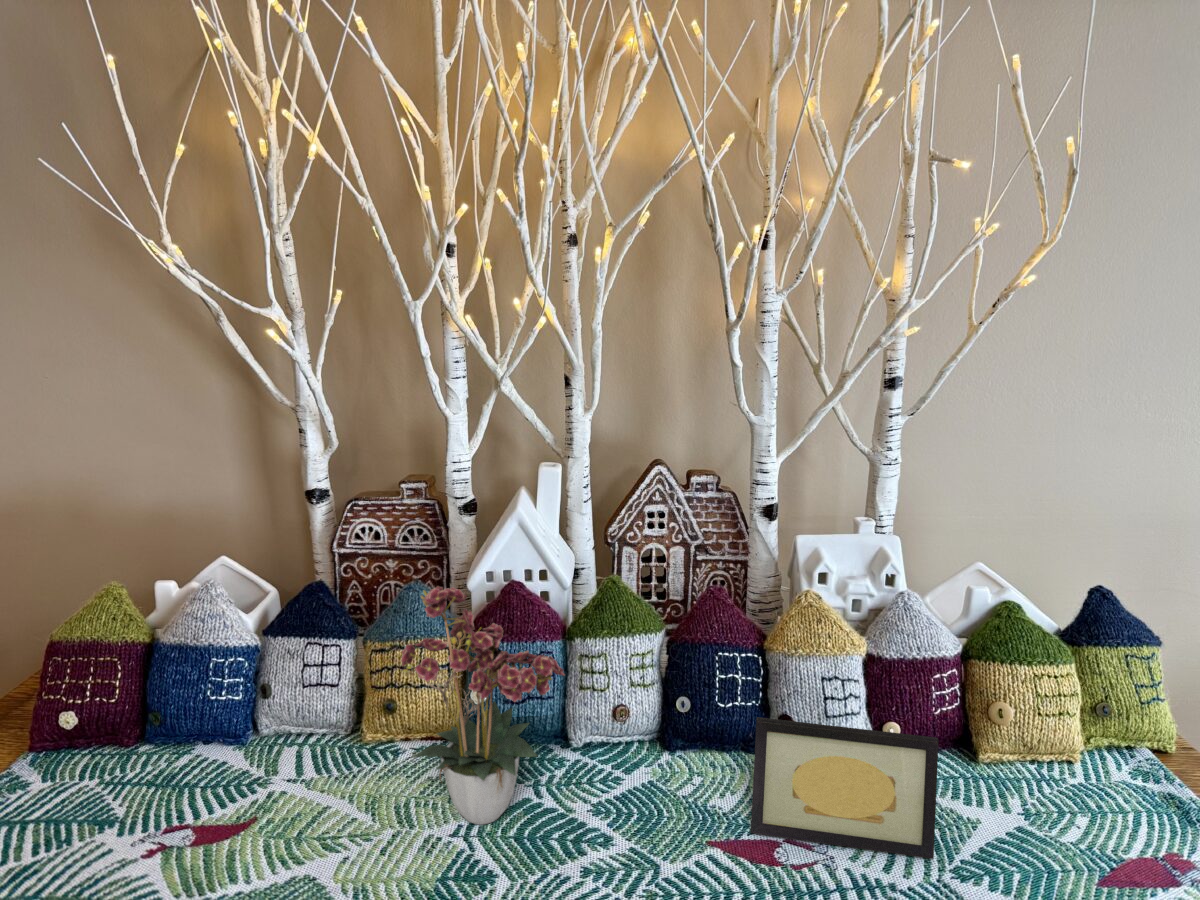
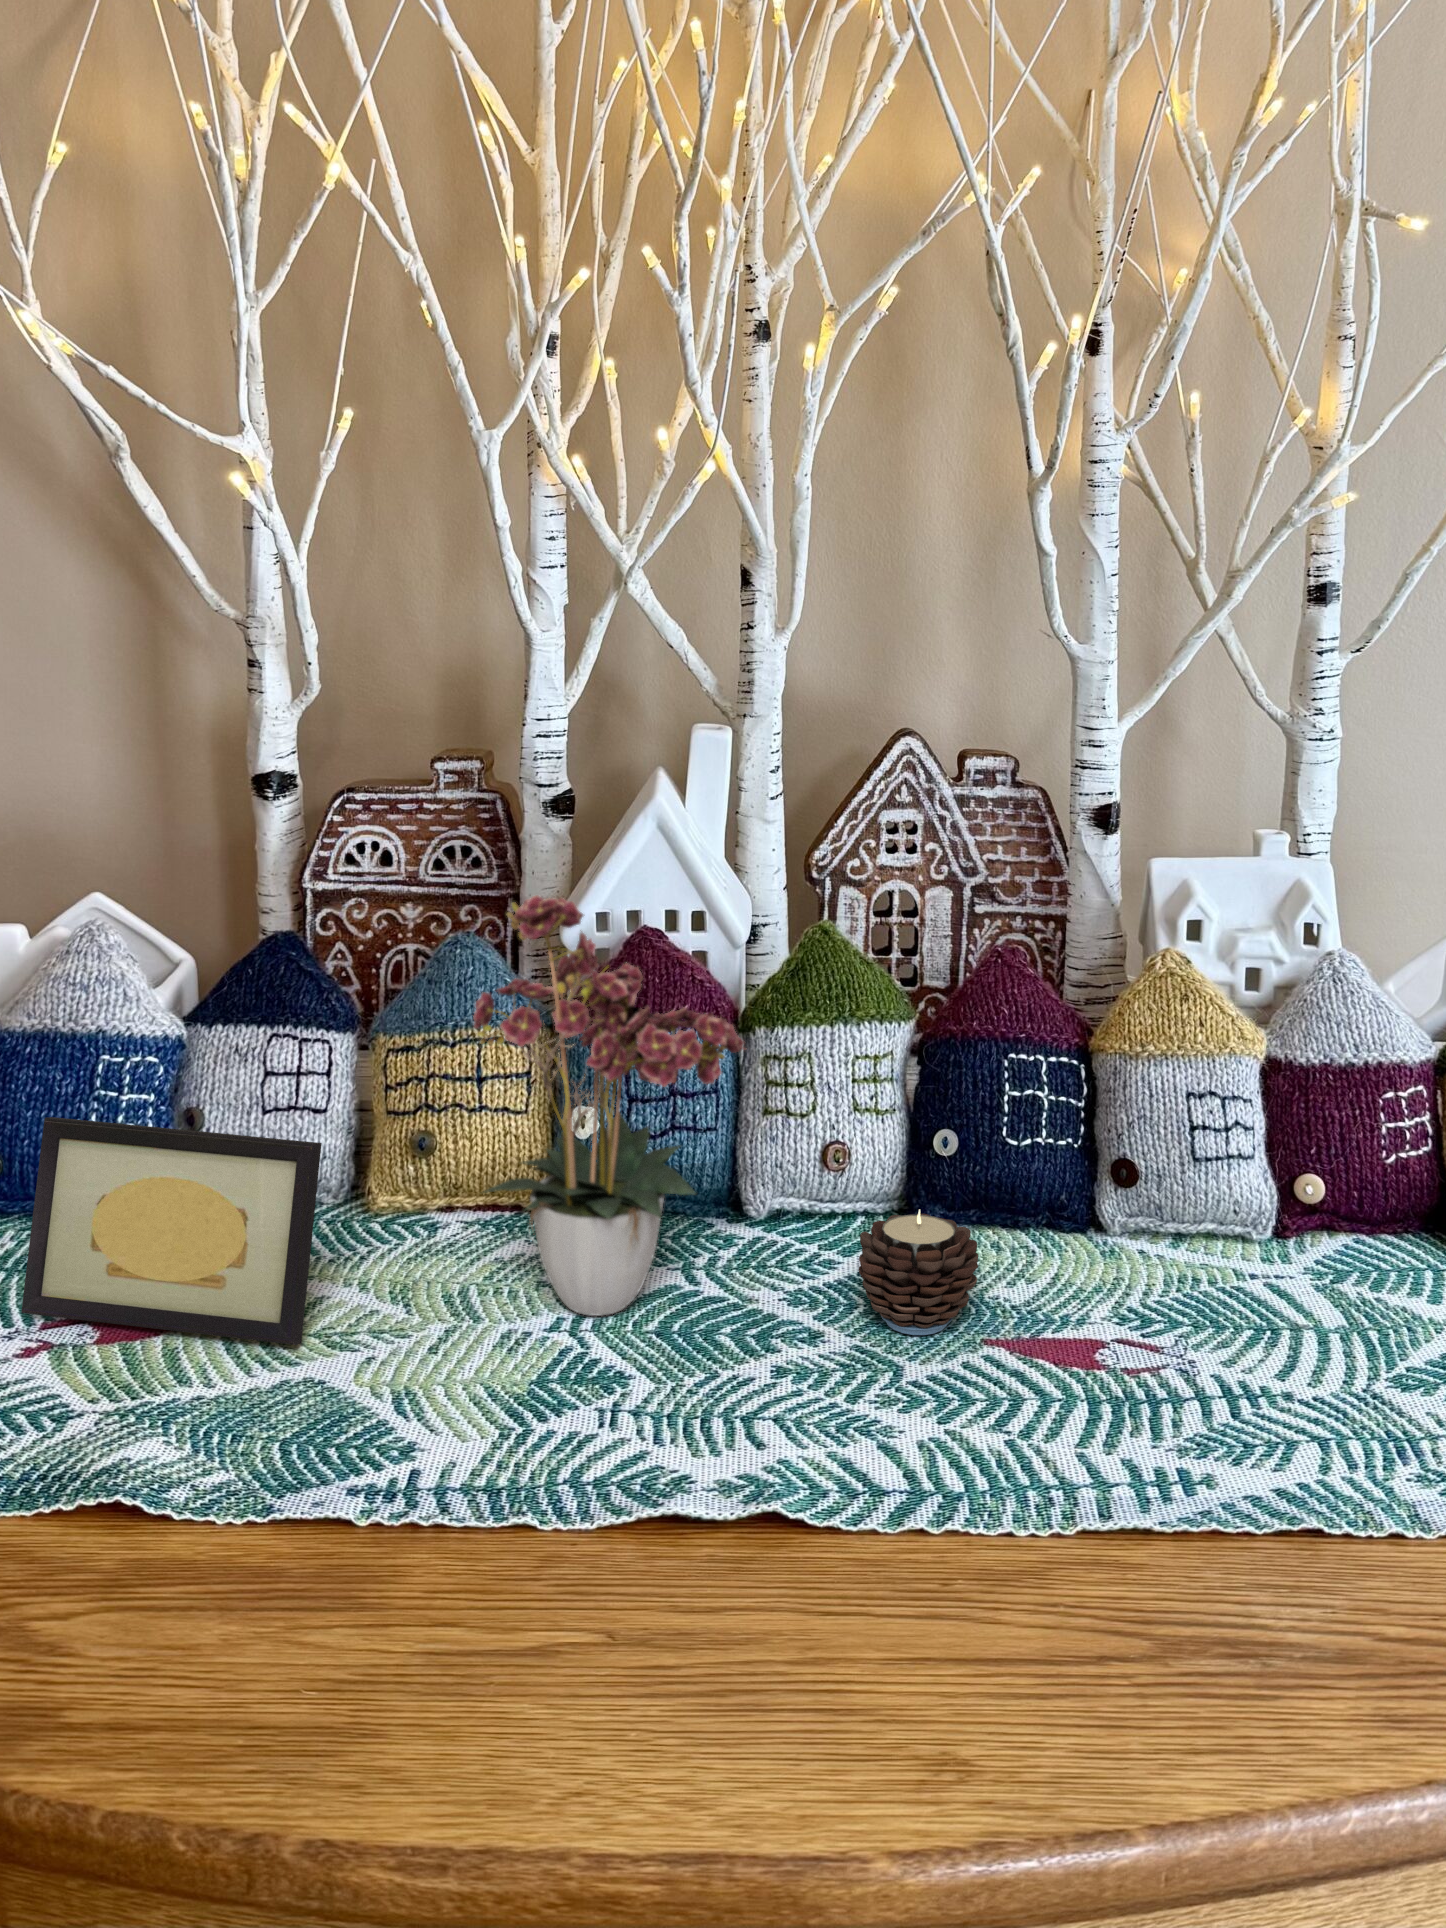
picture frame: present [751,717,938,859] -> present [21,1117,322,1345]
candle: none [633,762,703,838] -> present [859,1209,978,1335]

